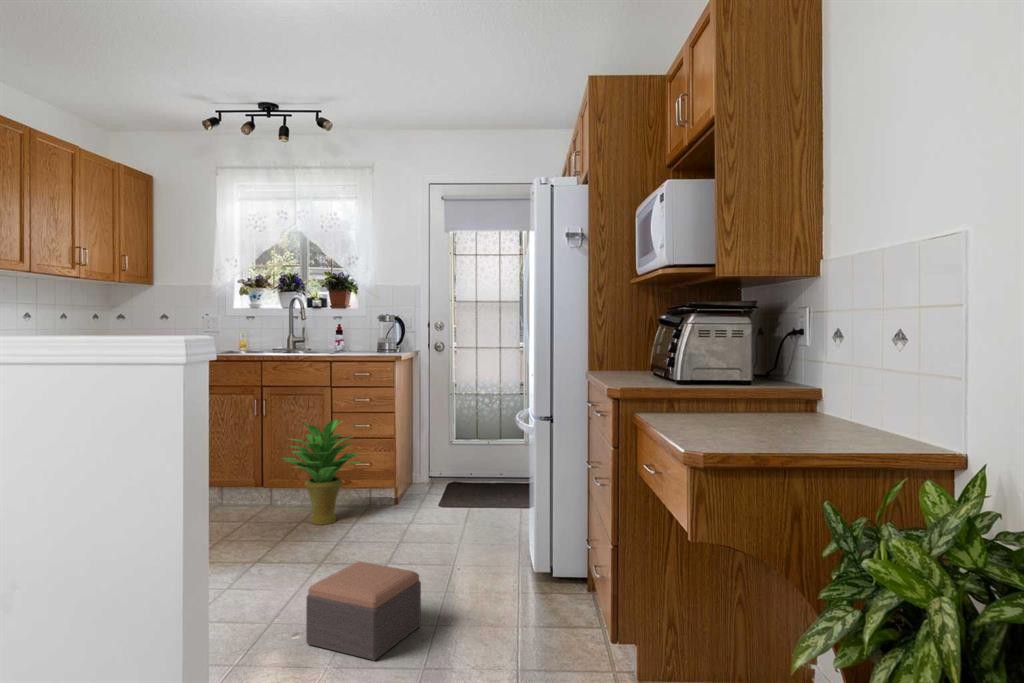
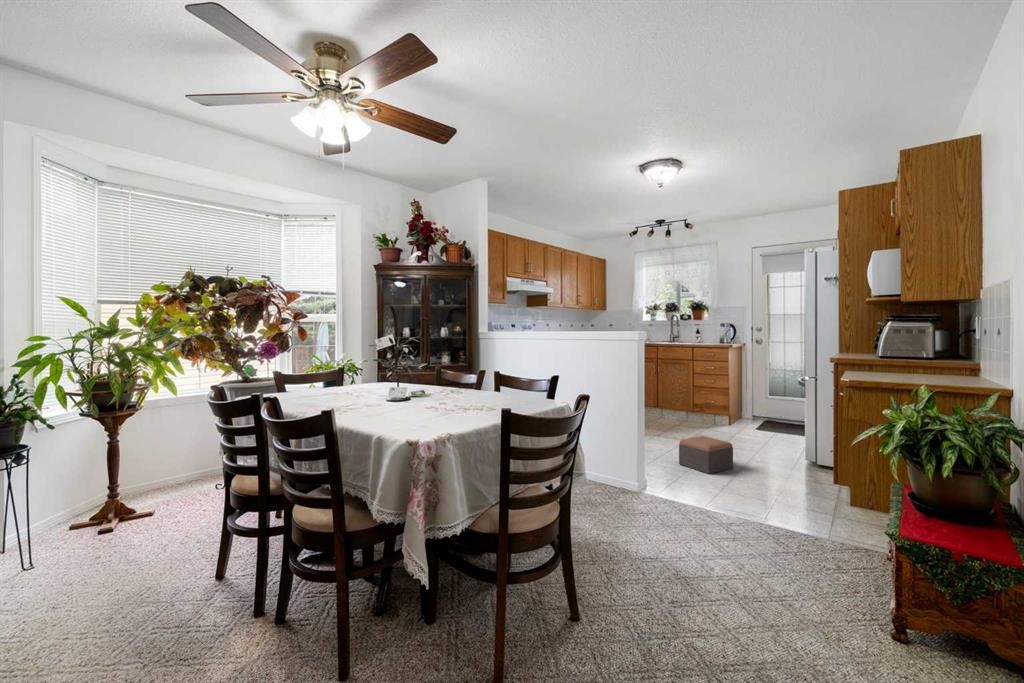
potted plant: present [282,420,360,525] -> none [667,376,708,428]

